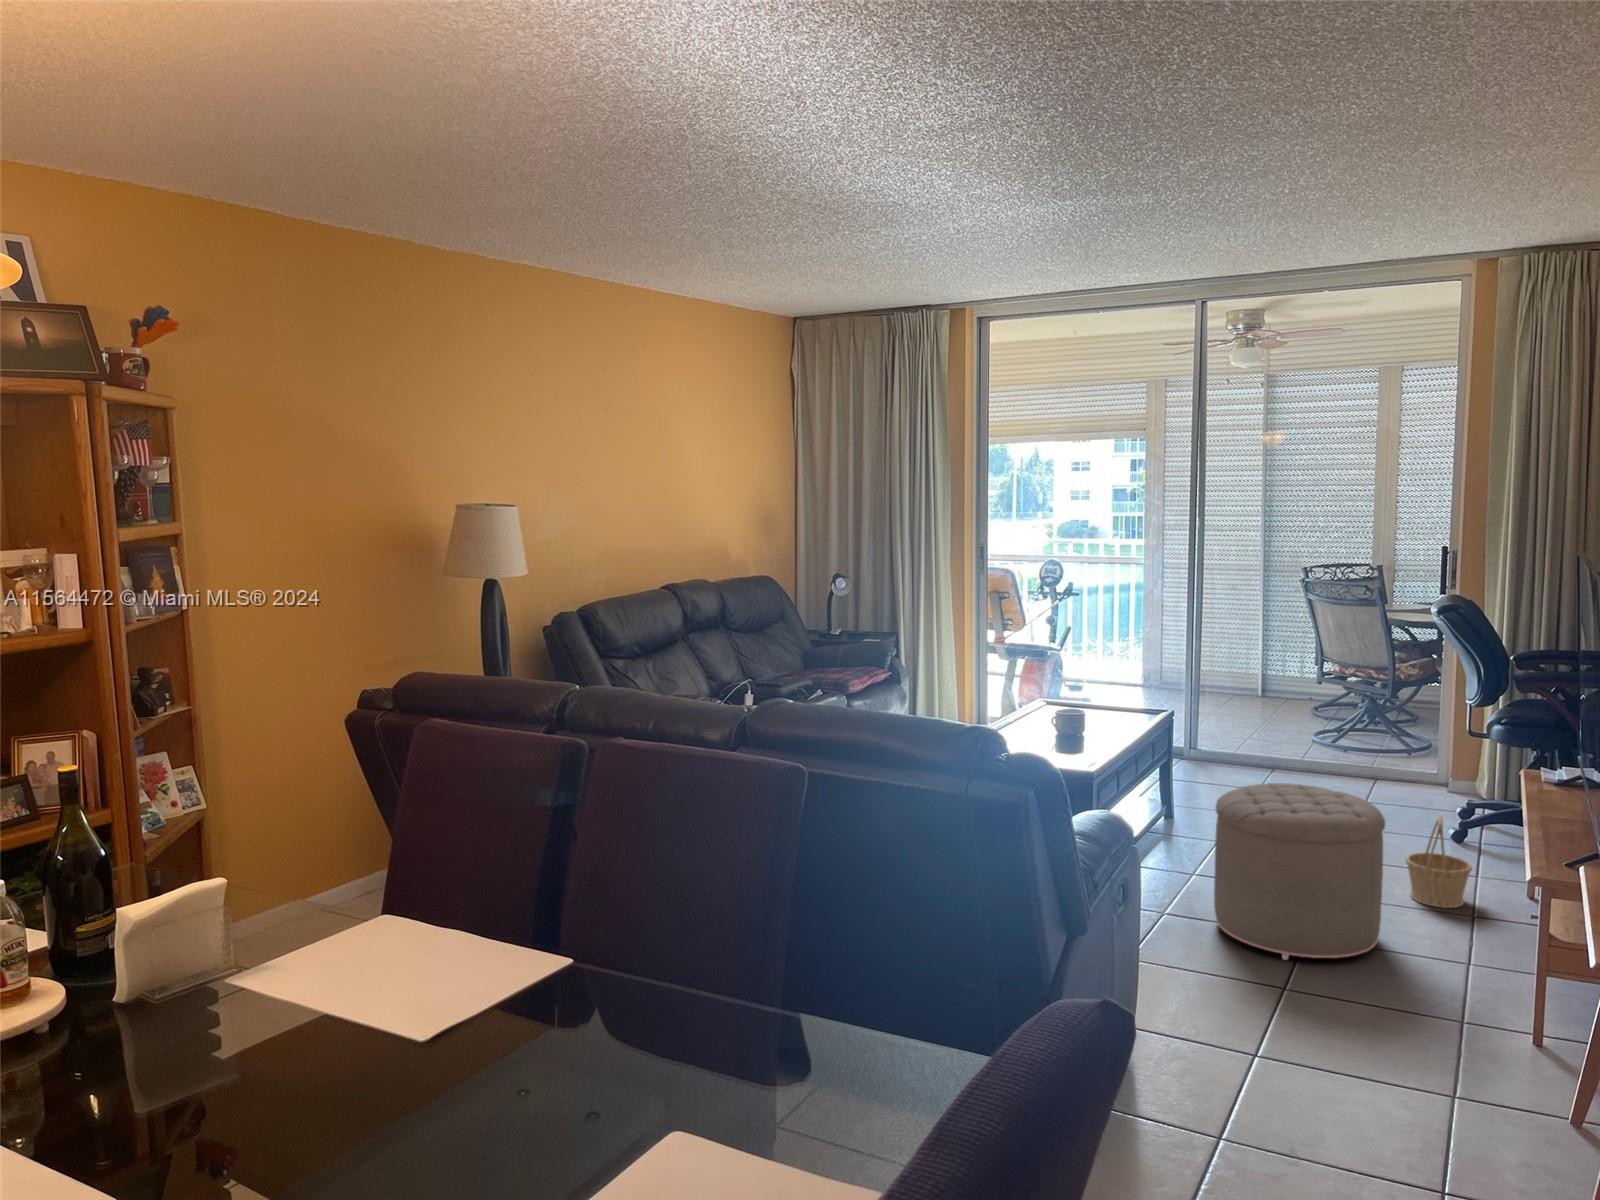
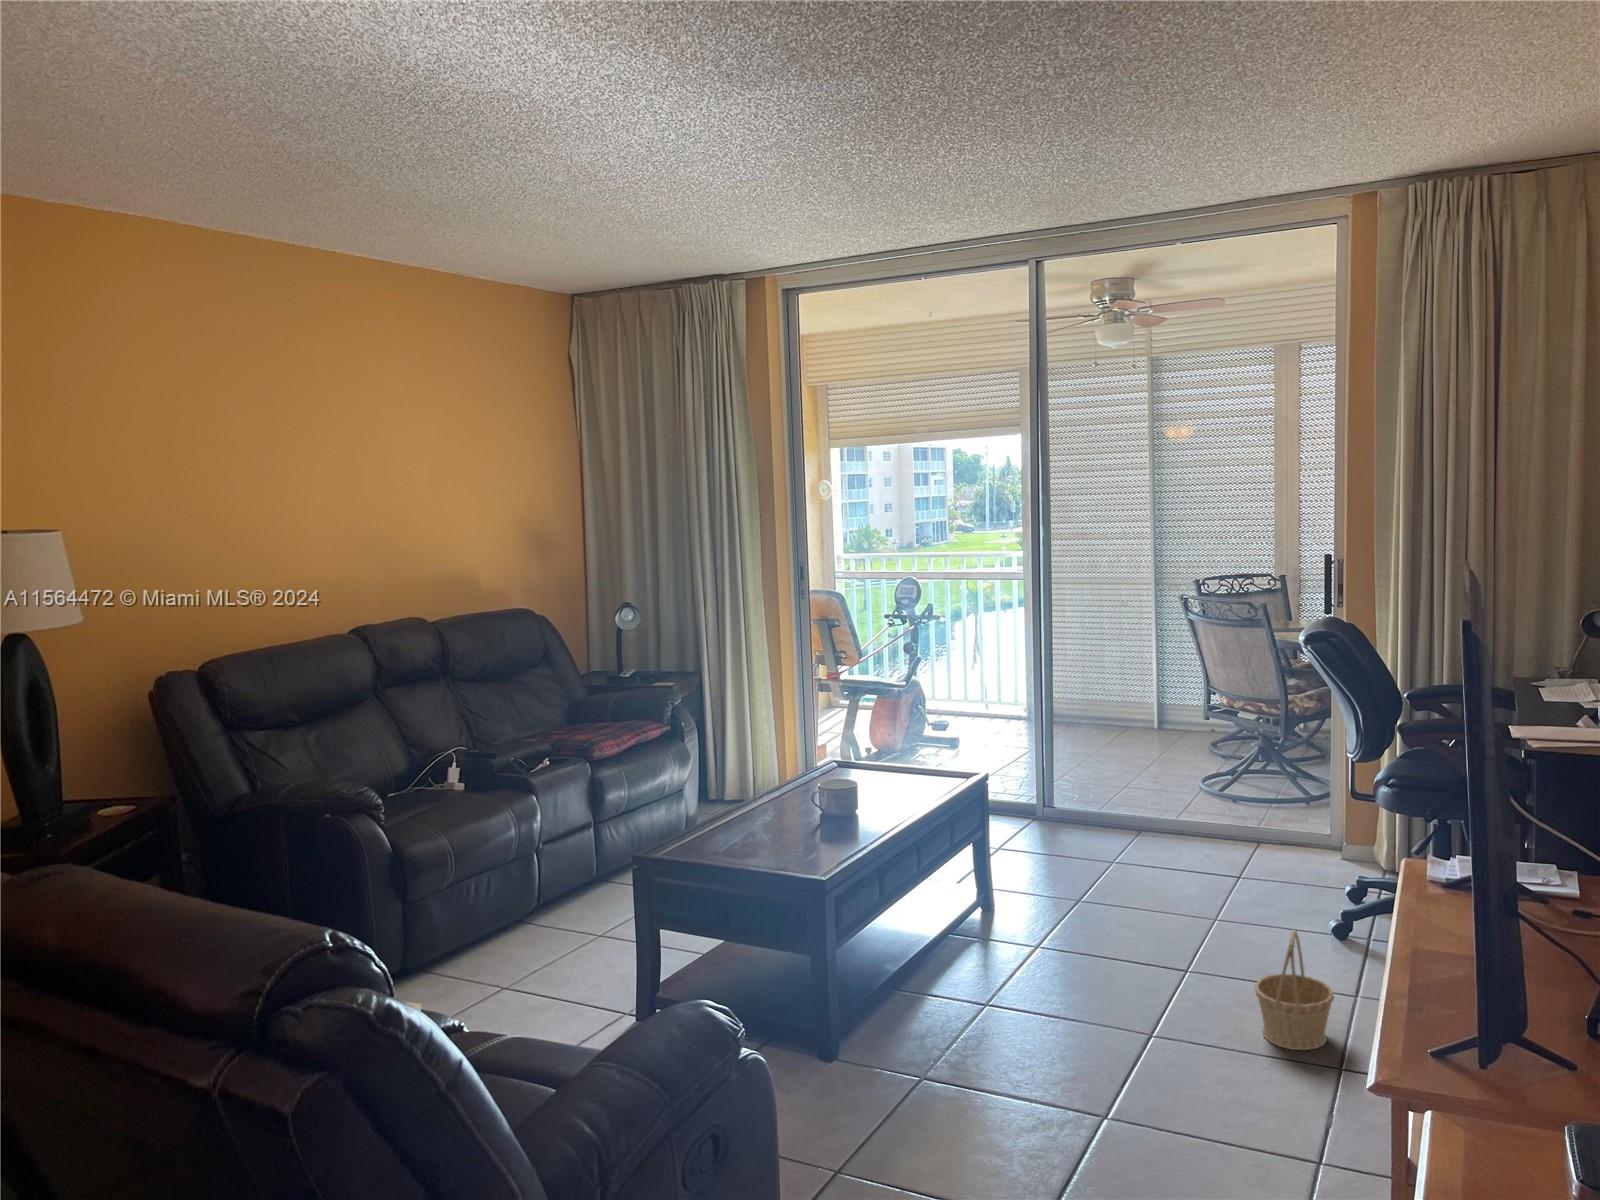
ottoman: present [1214,783,1386,960] -> none [992,907,1201,1157]

